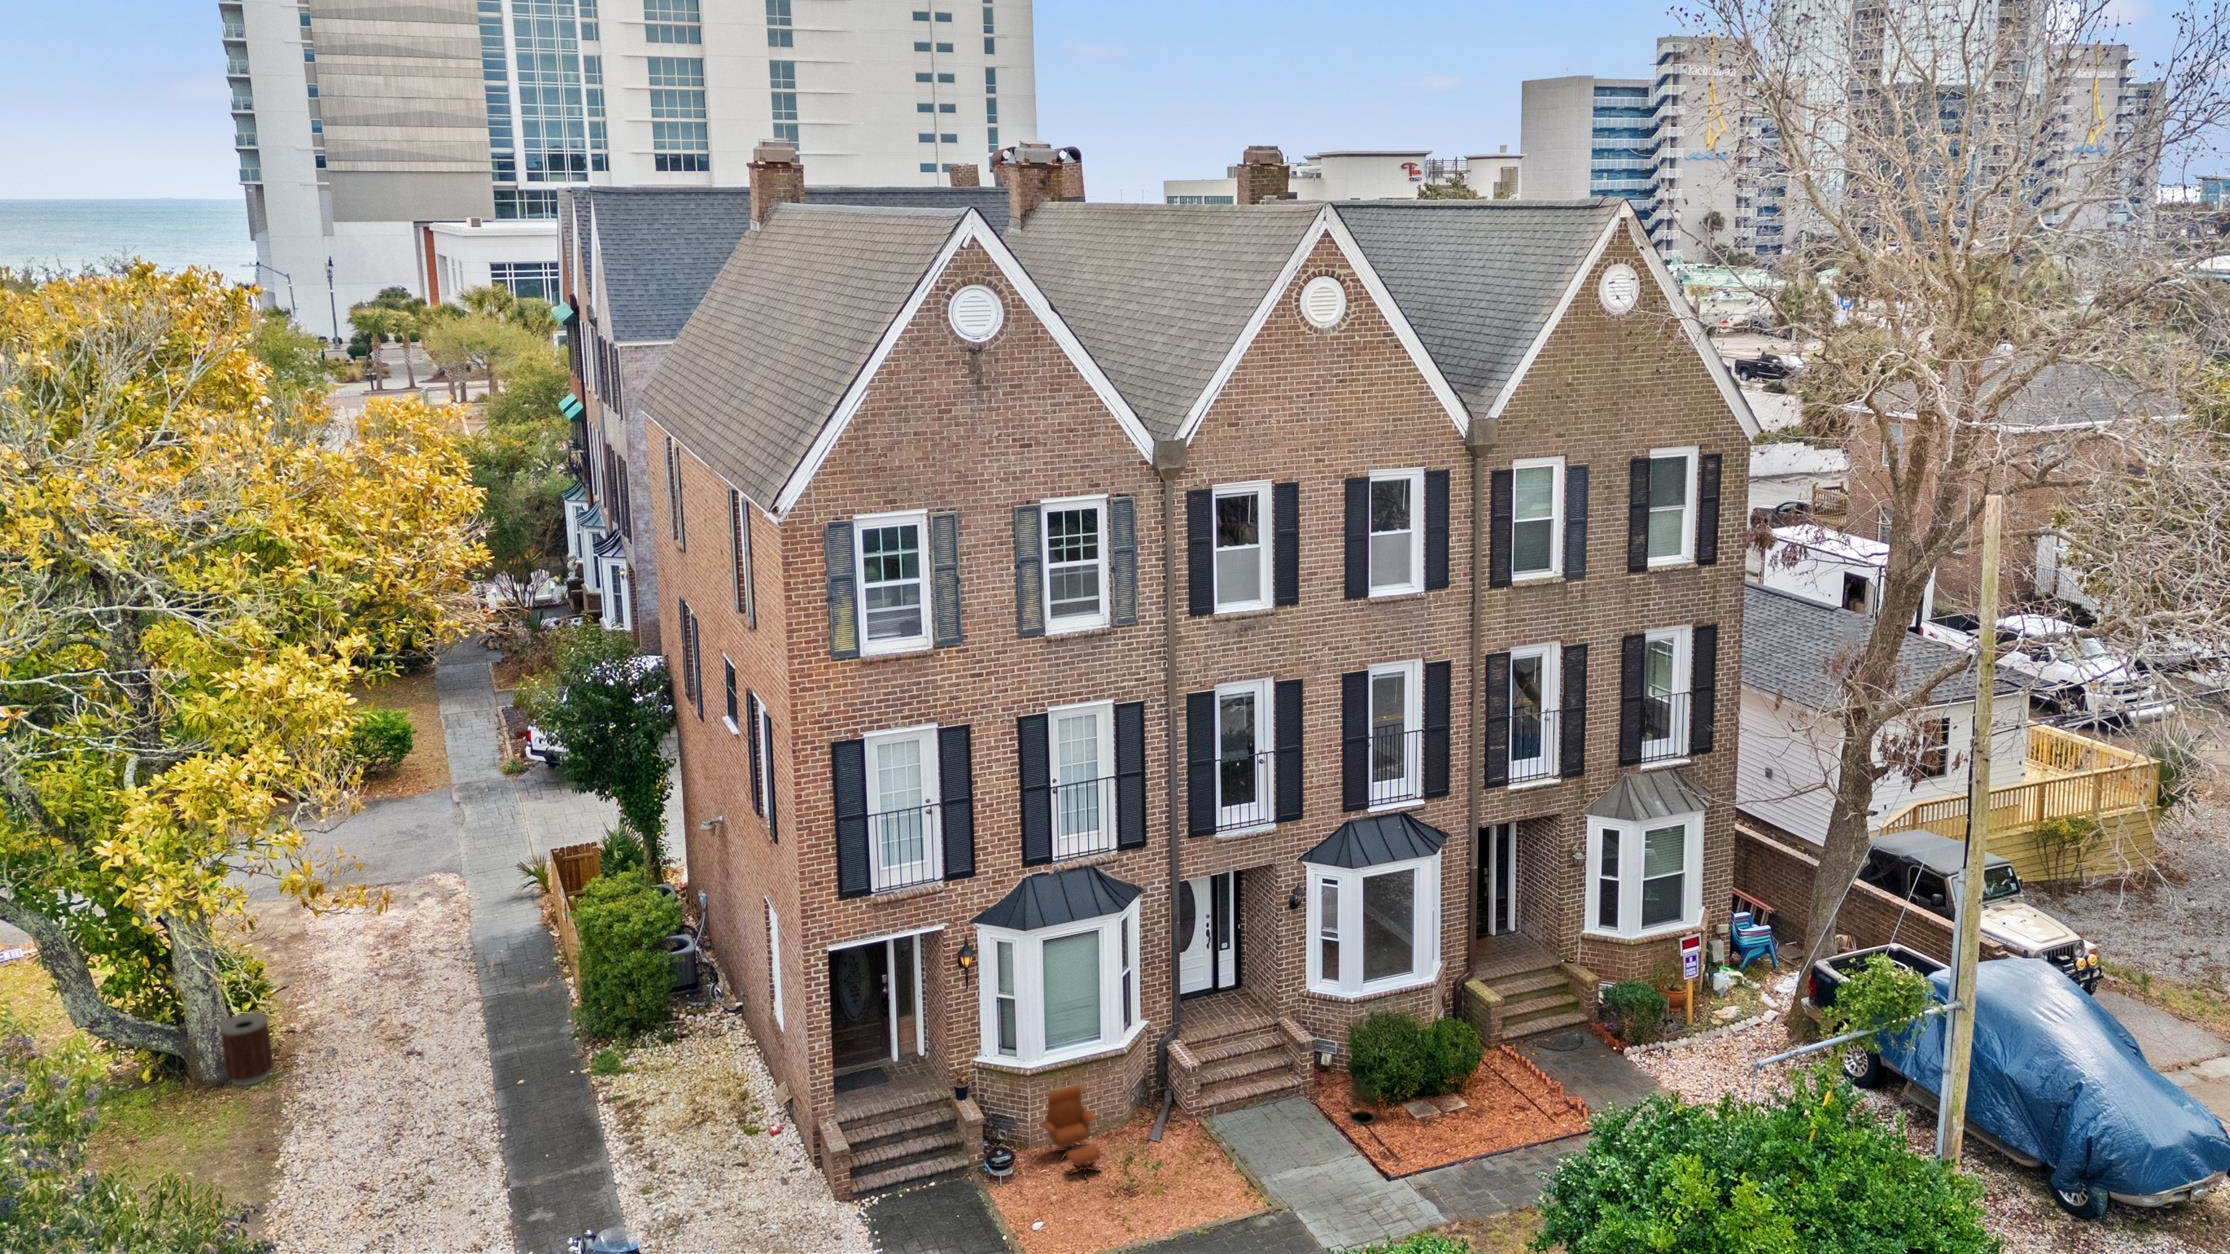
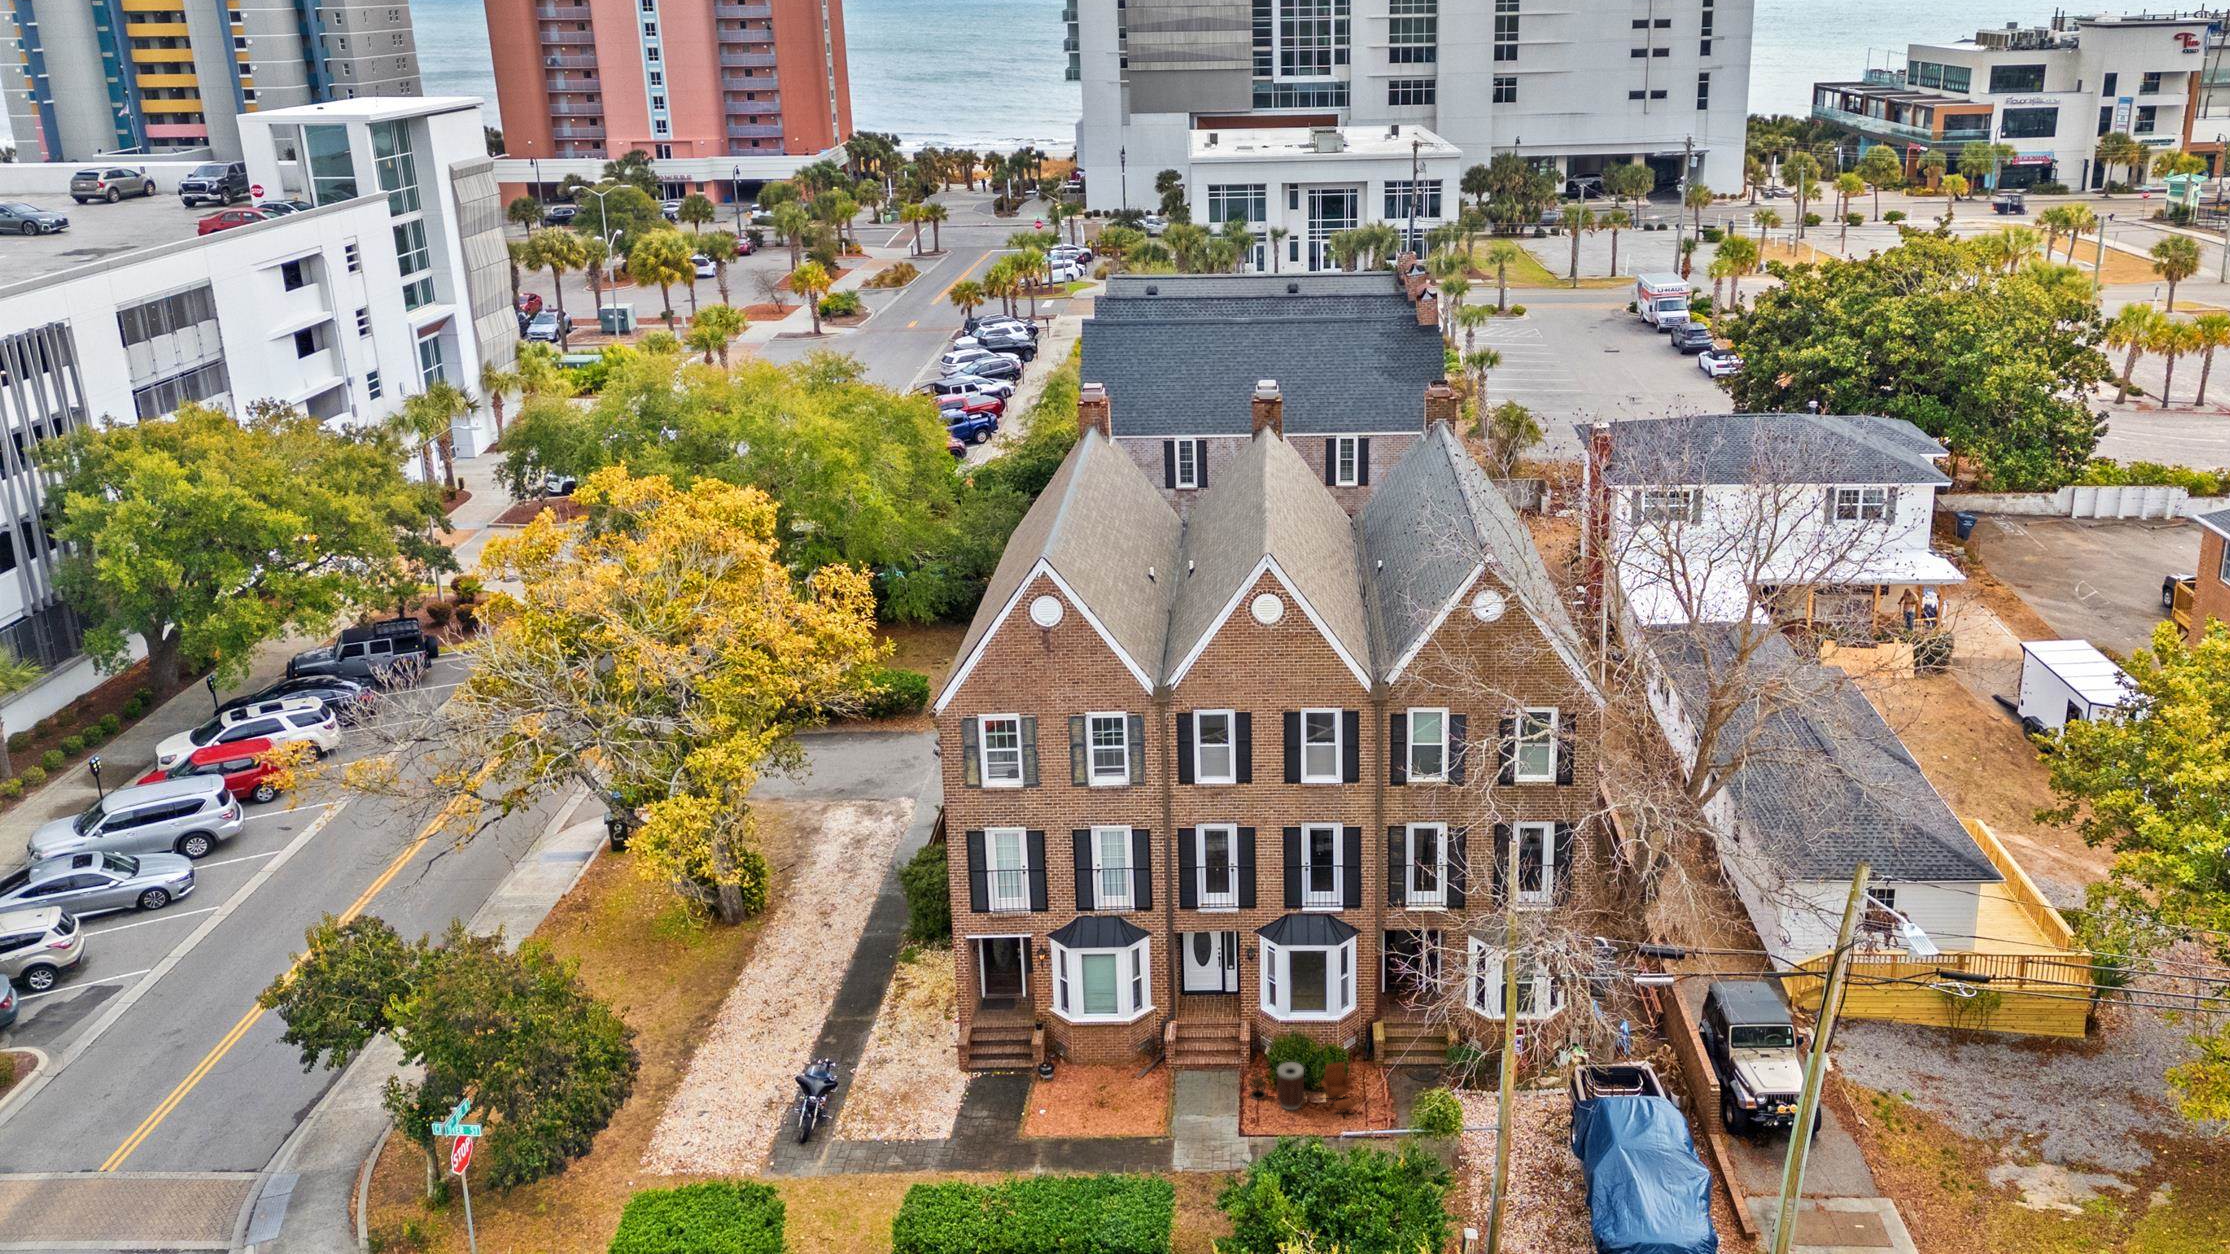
trash can: present [220,1012,273,1086] -> present [1277,1062,1304,1110]
lounge chair: present [1042,1086,1101,1179] -> present [1321,1062,1354,1115]

